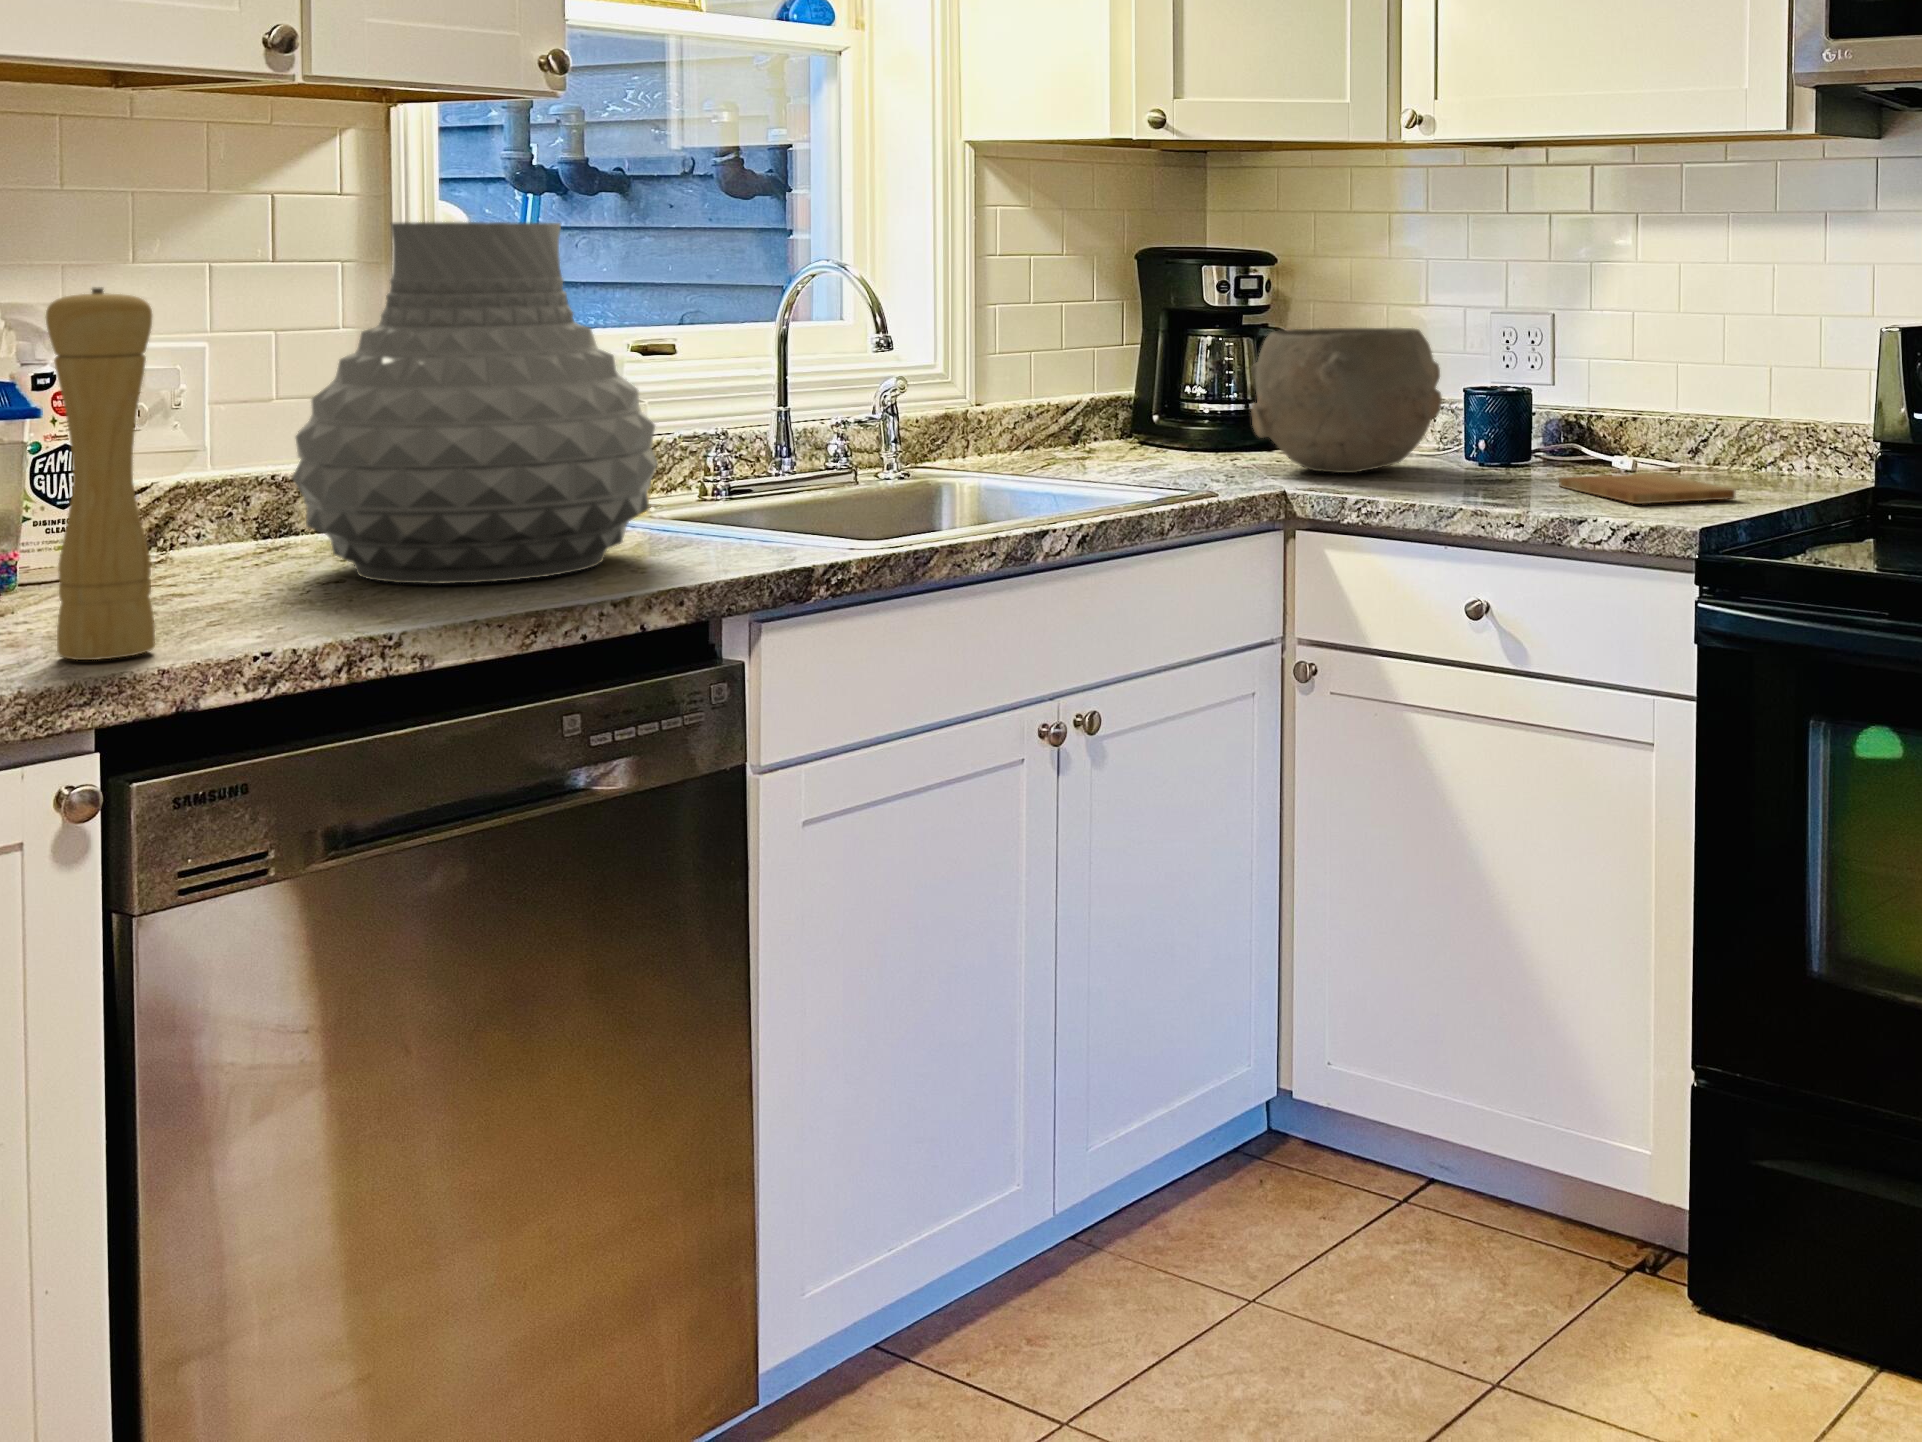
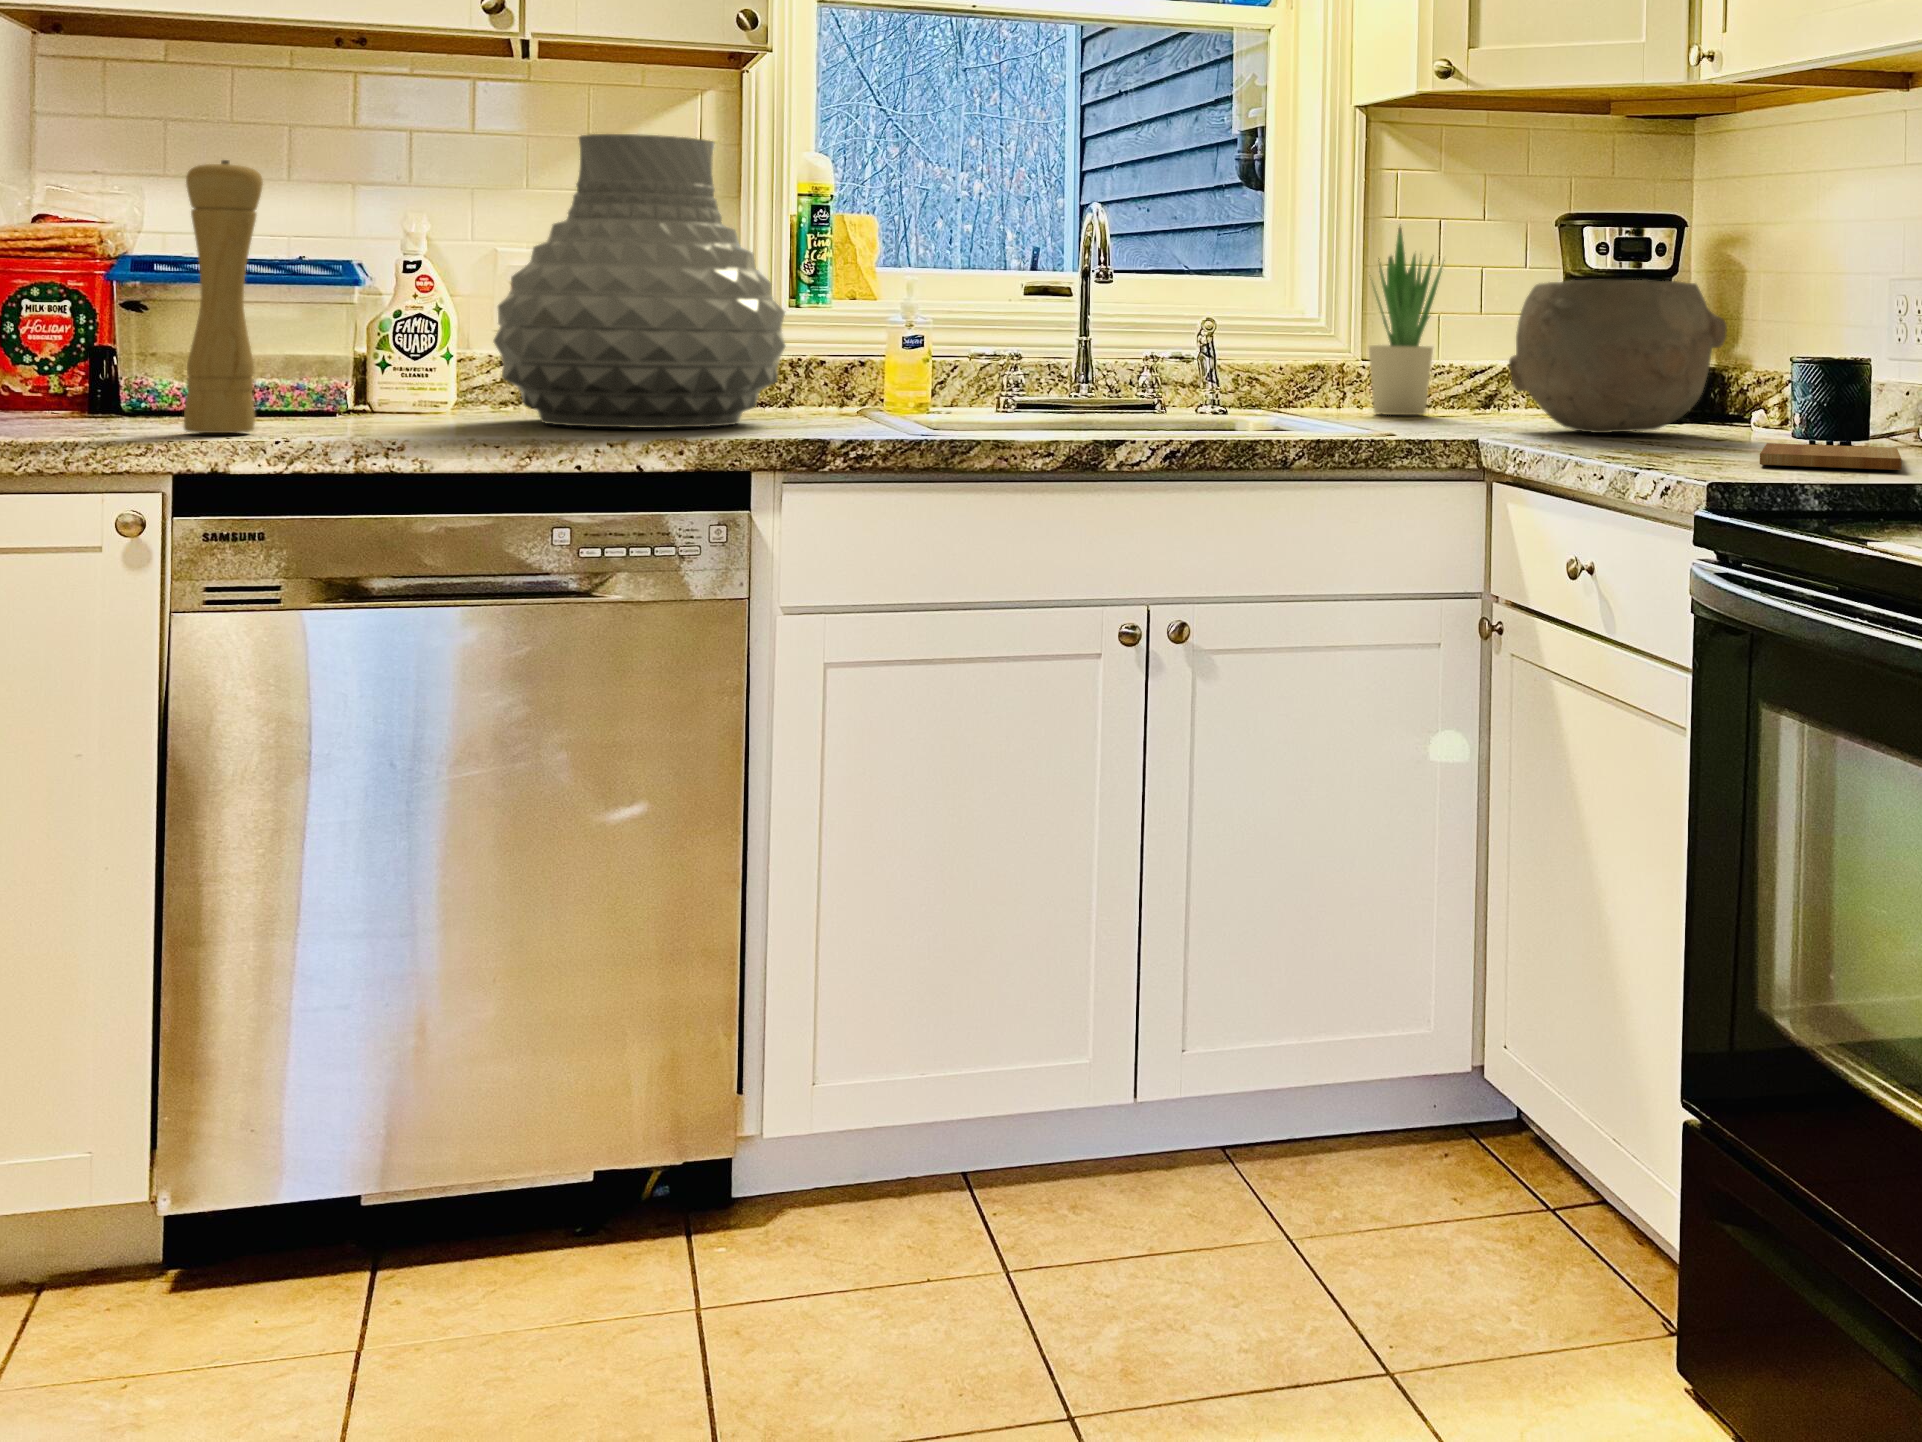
potted plant: none [1034,268,1106,463] -> present [1369,227,1443,415]

